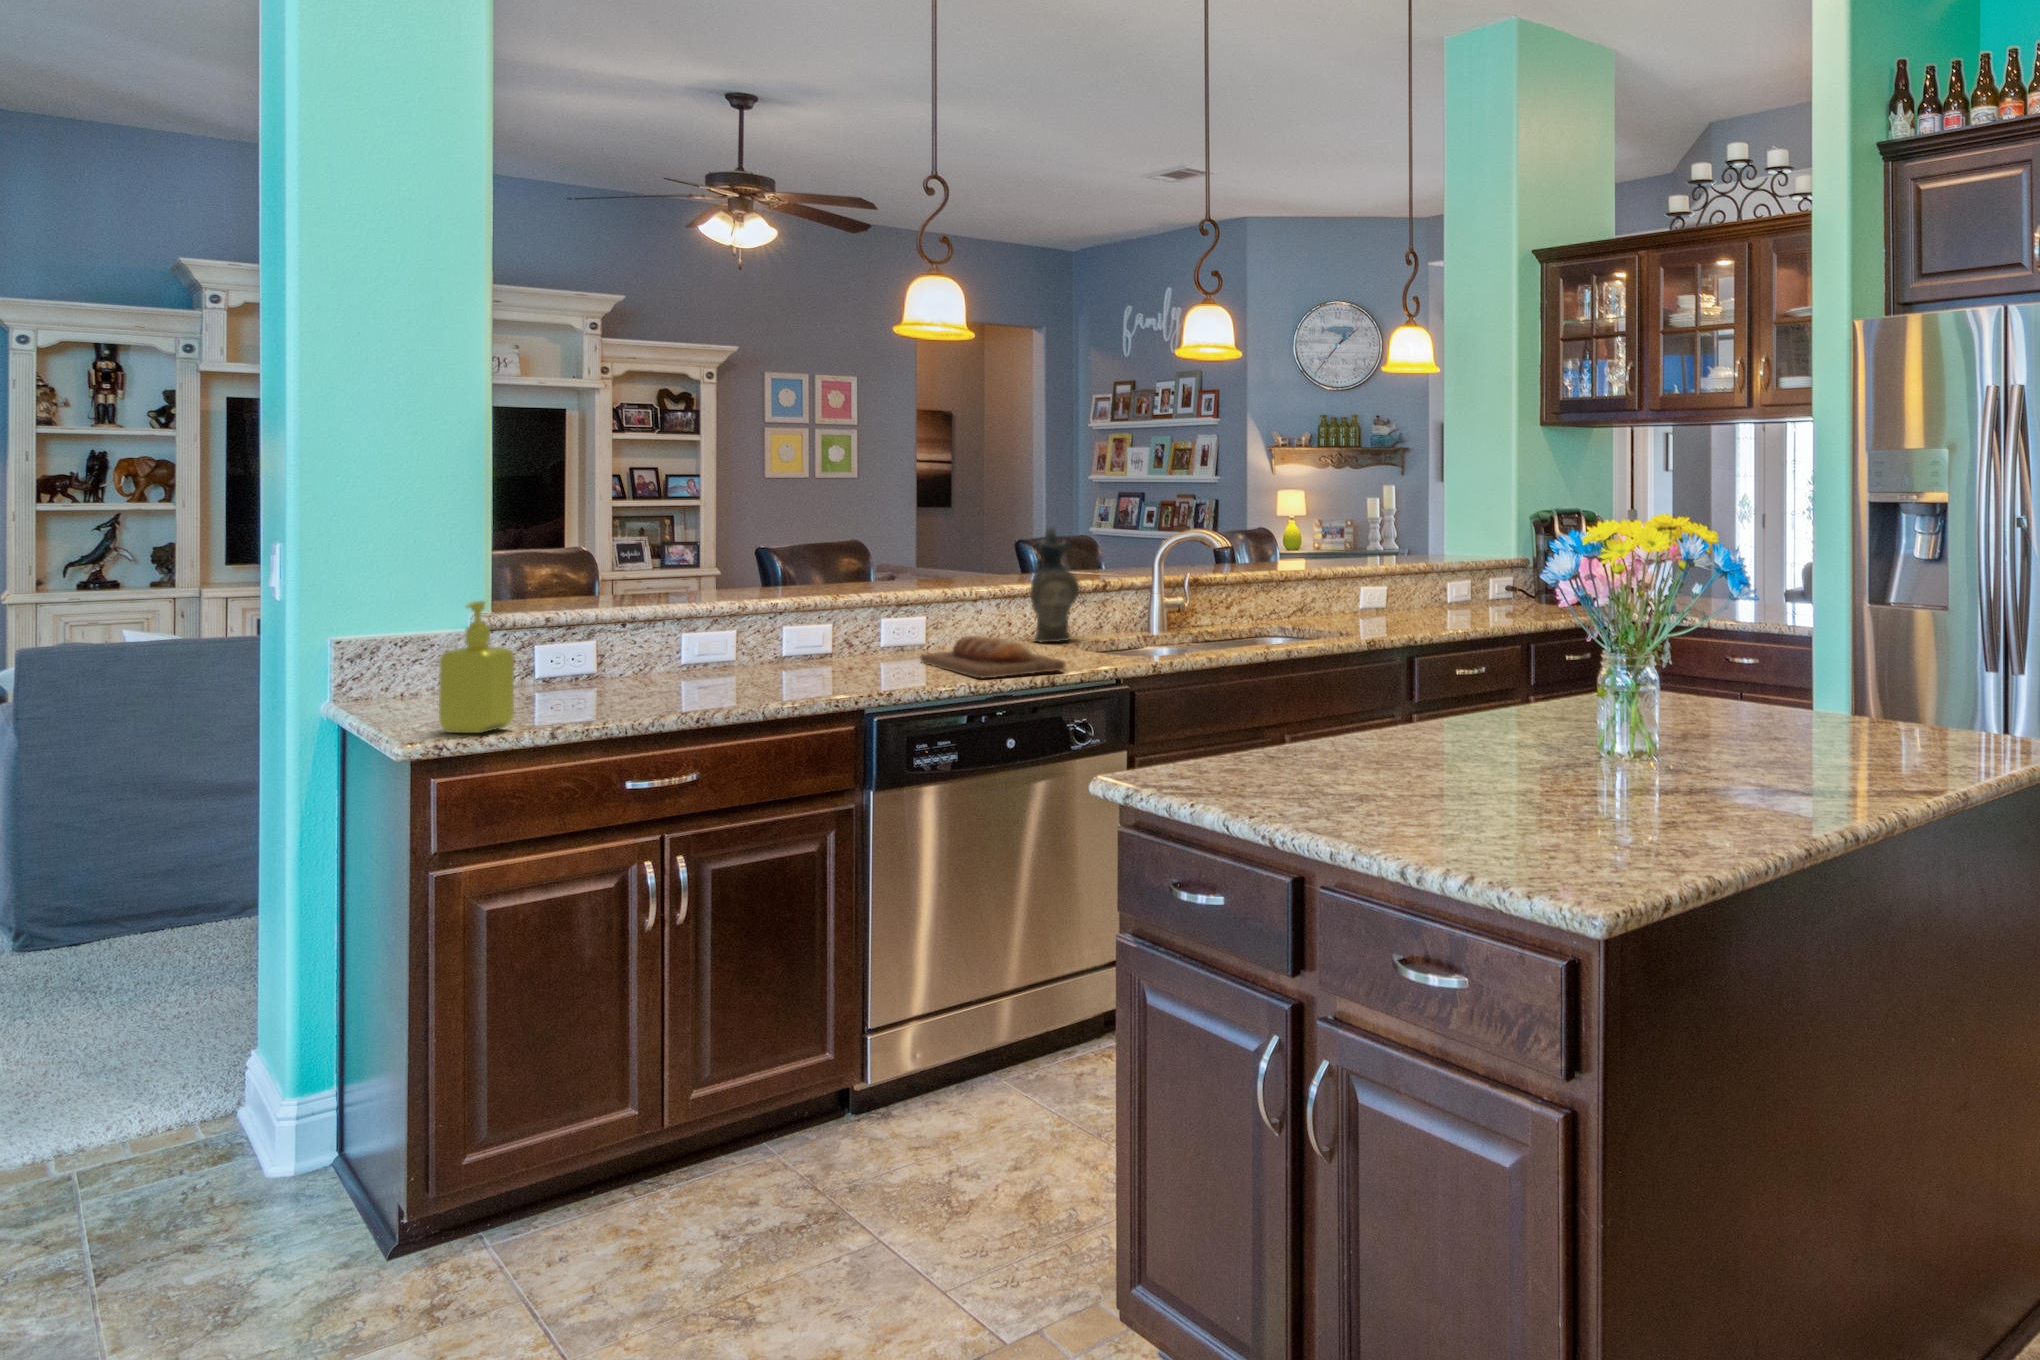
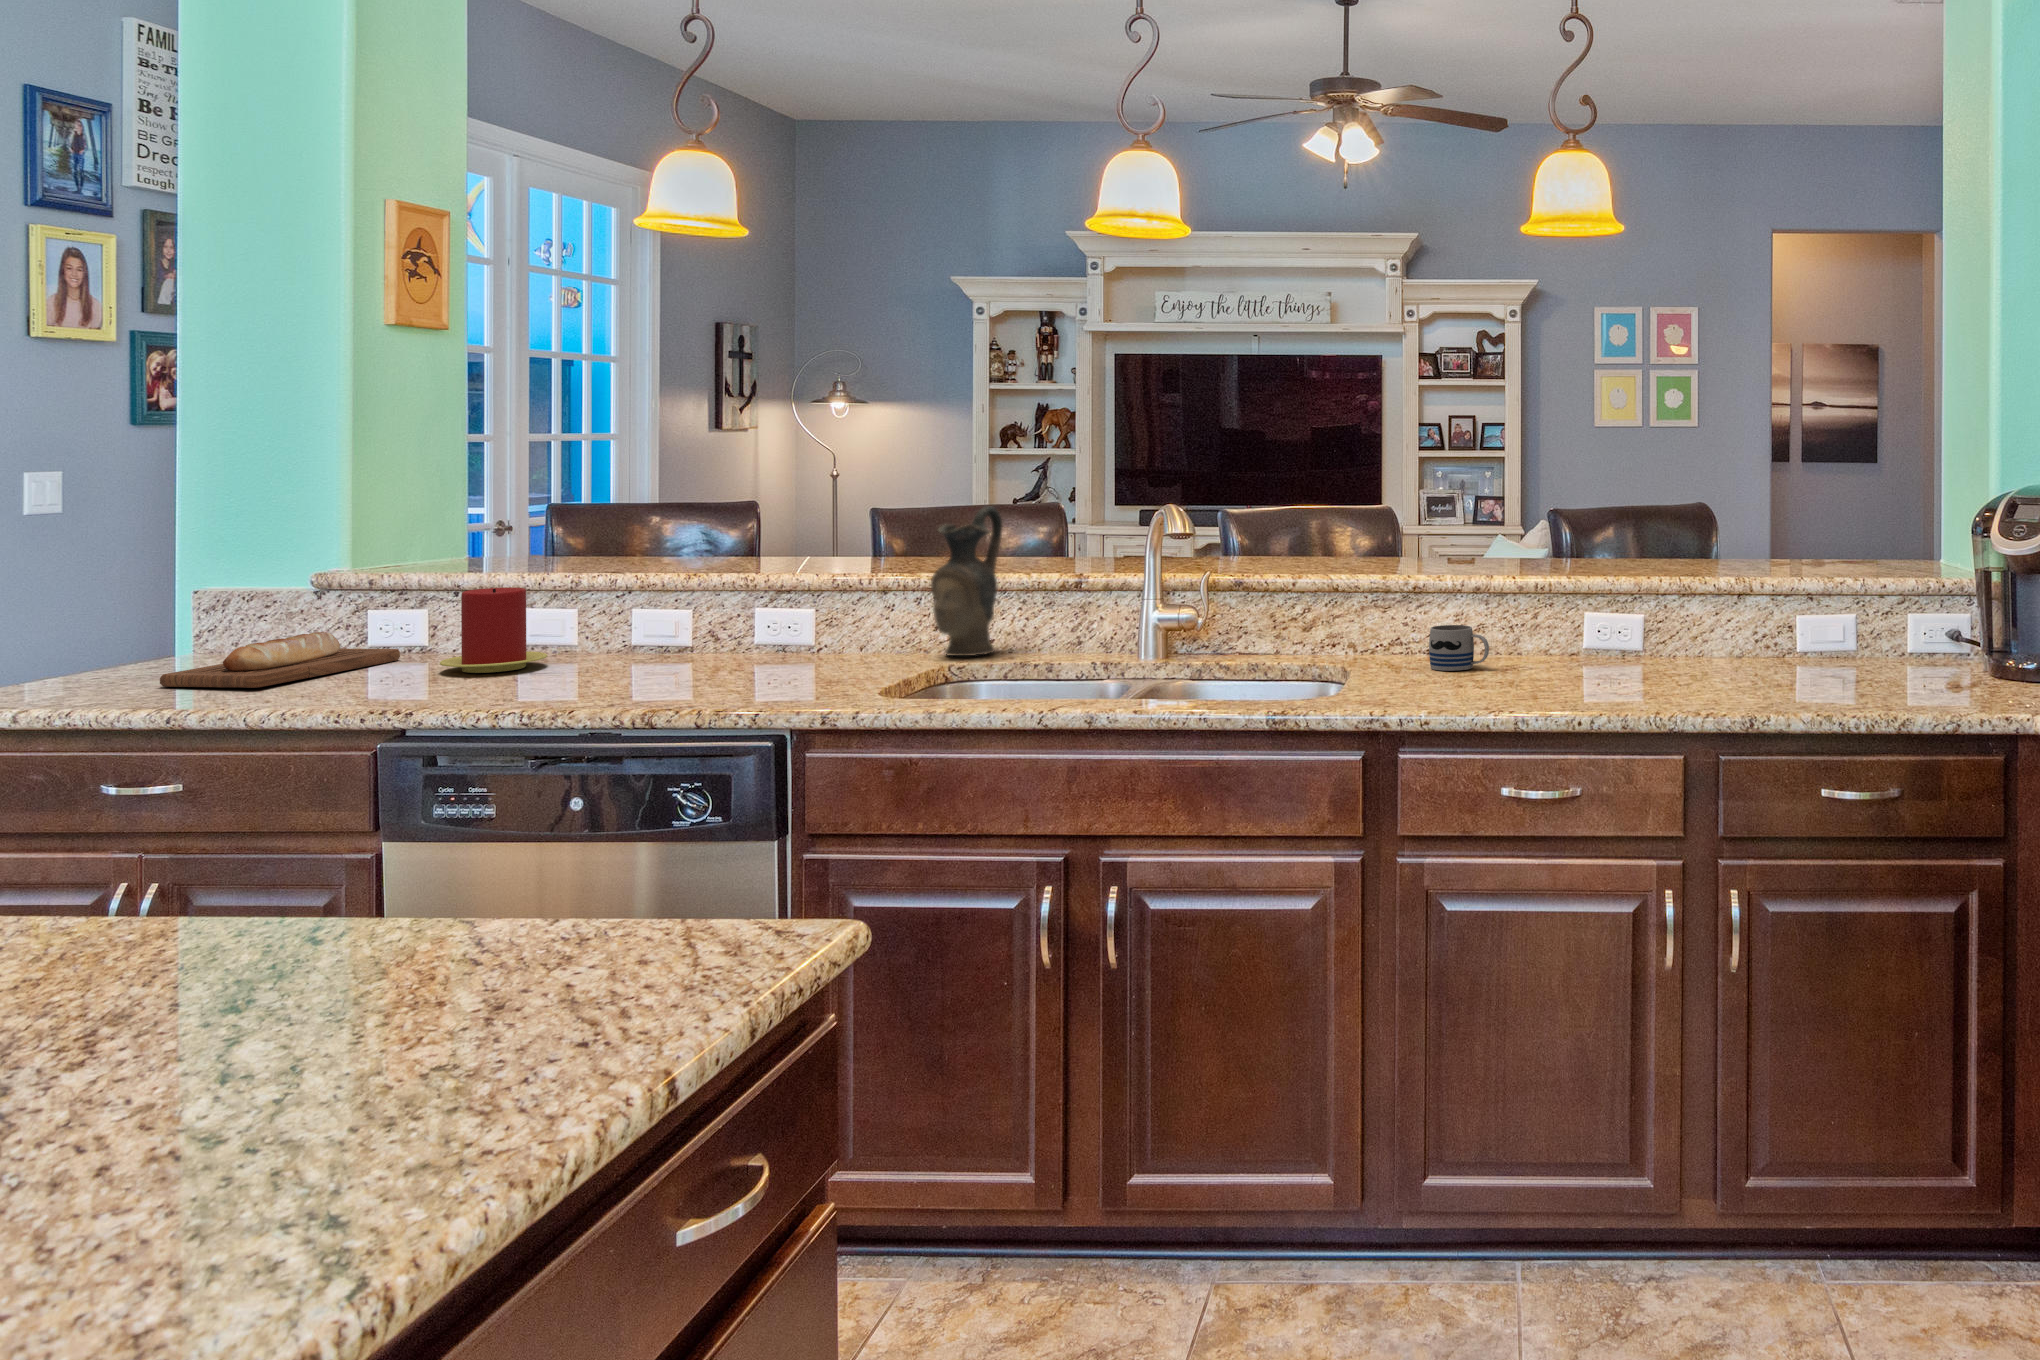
mug: none [1339,594,1376,622] -> present [1429,625,1489,671]
soap dispenser: present [439,601,514,733] -> none [60,567,112,695]
candle: none [706,607,802,684] -> present [440,587,547,673]
bread loaf: present [921,636,1065,679] -> present [160,632,400,688]

